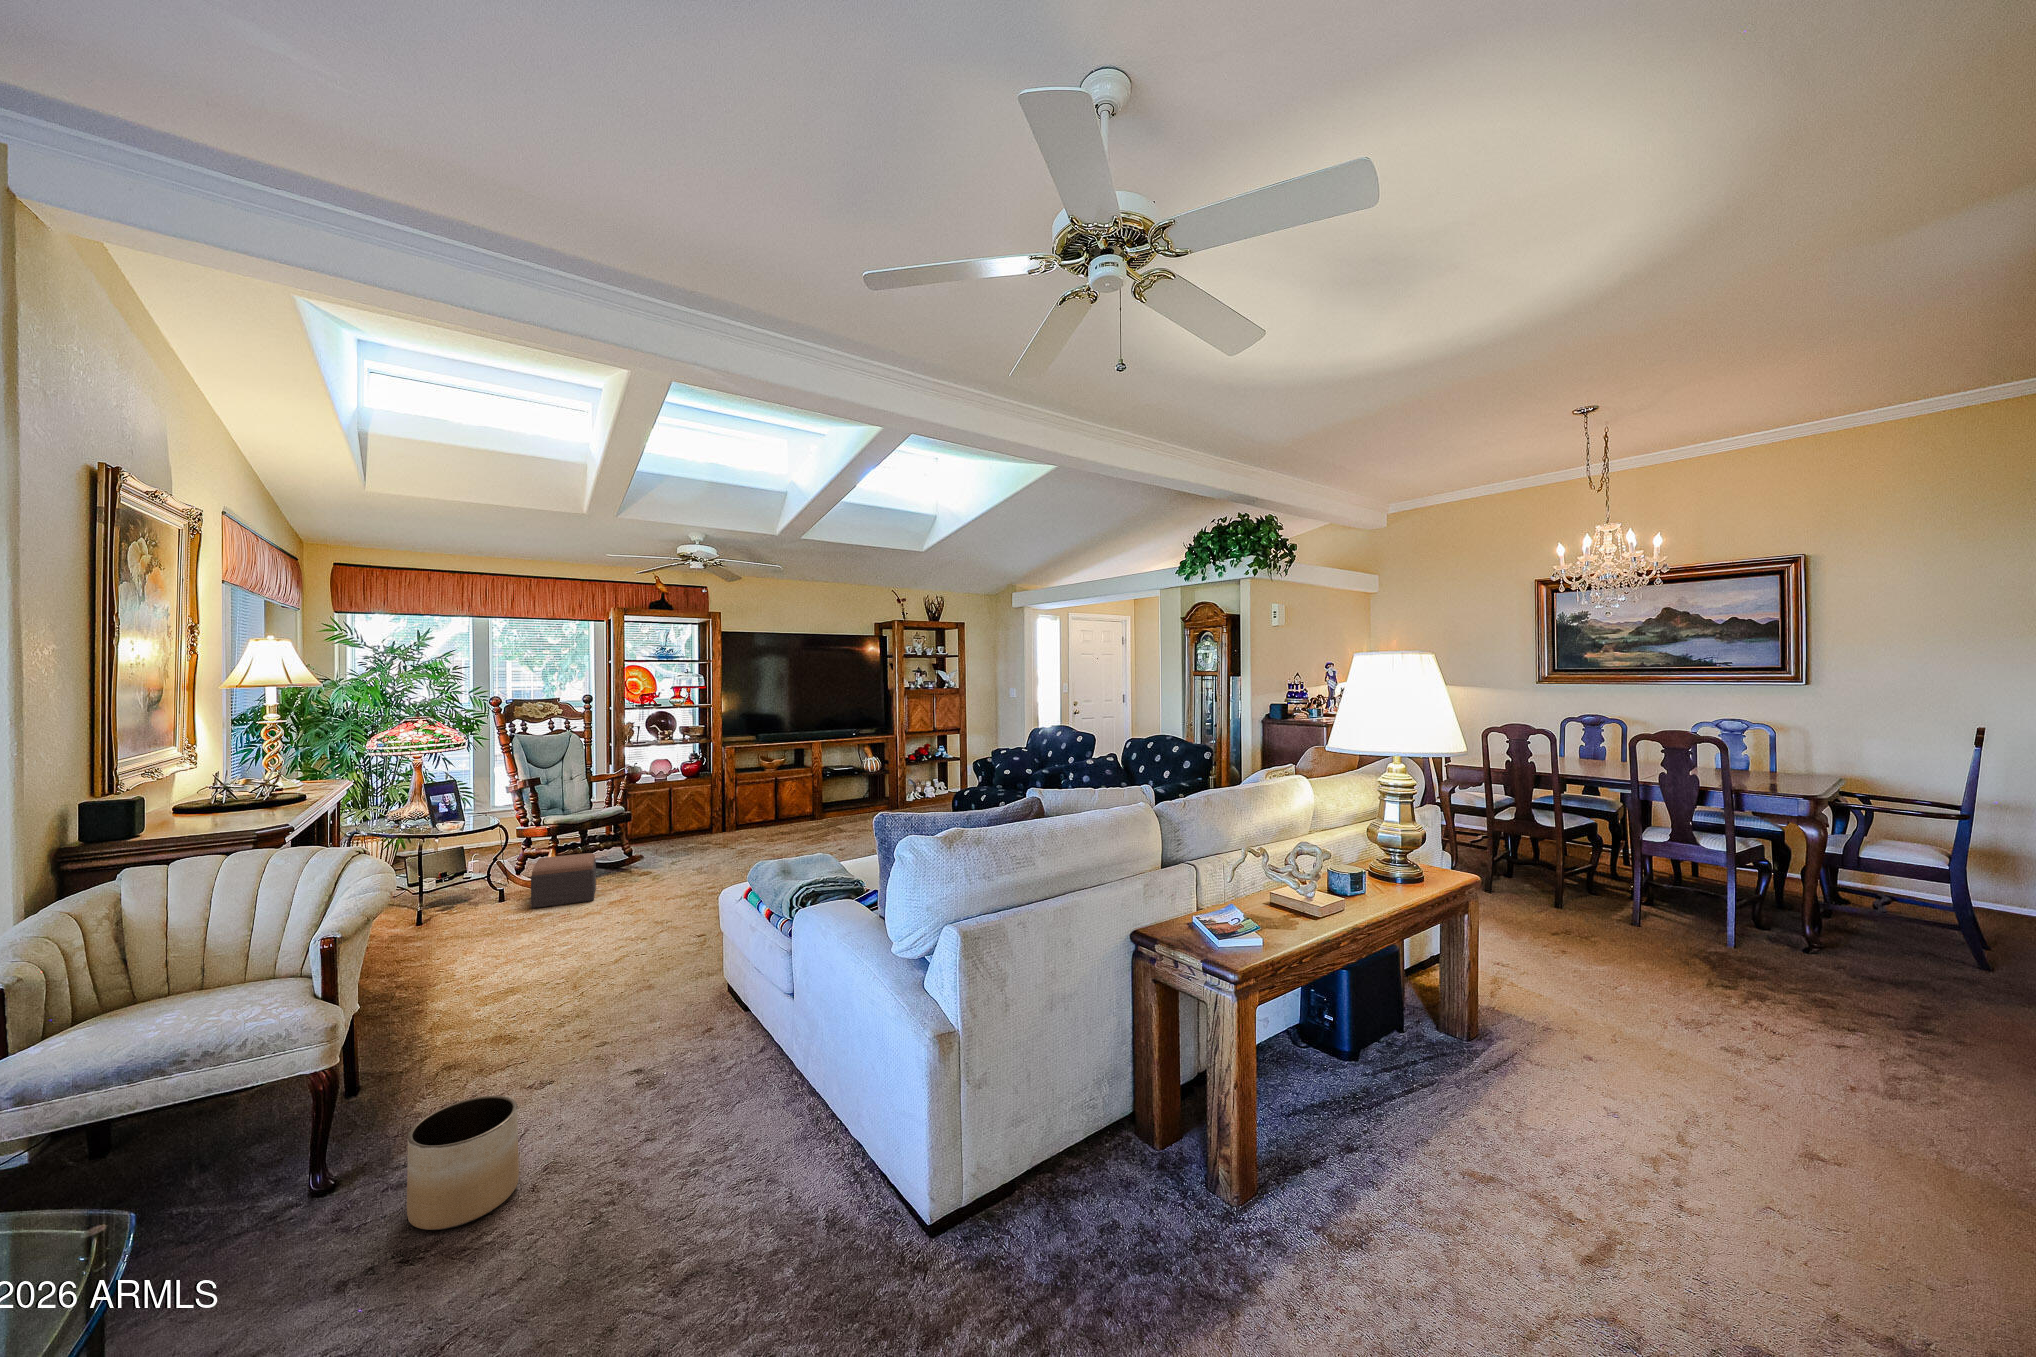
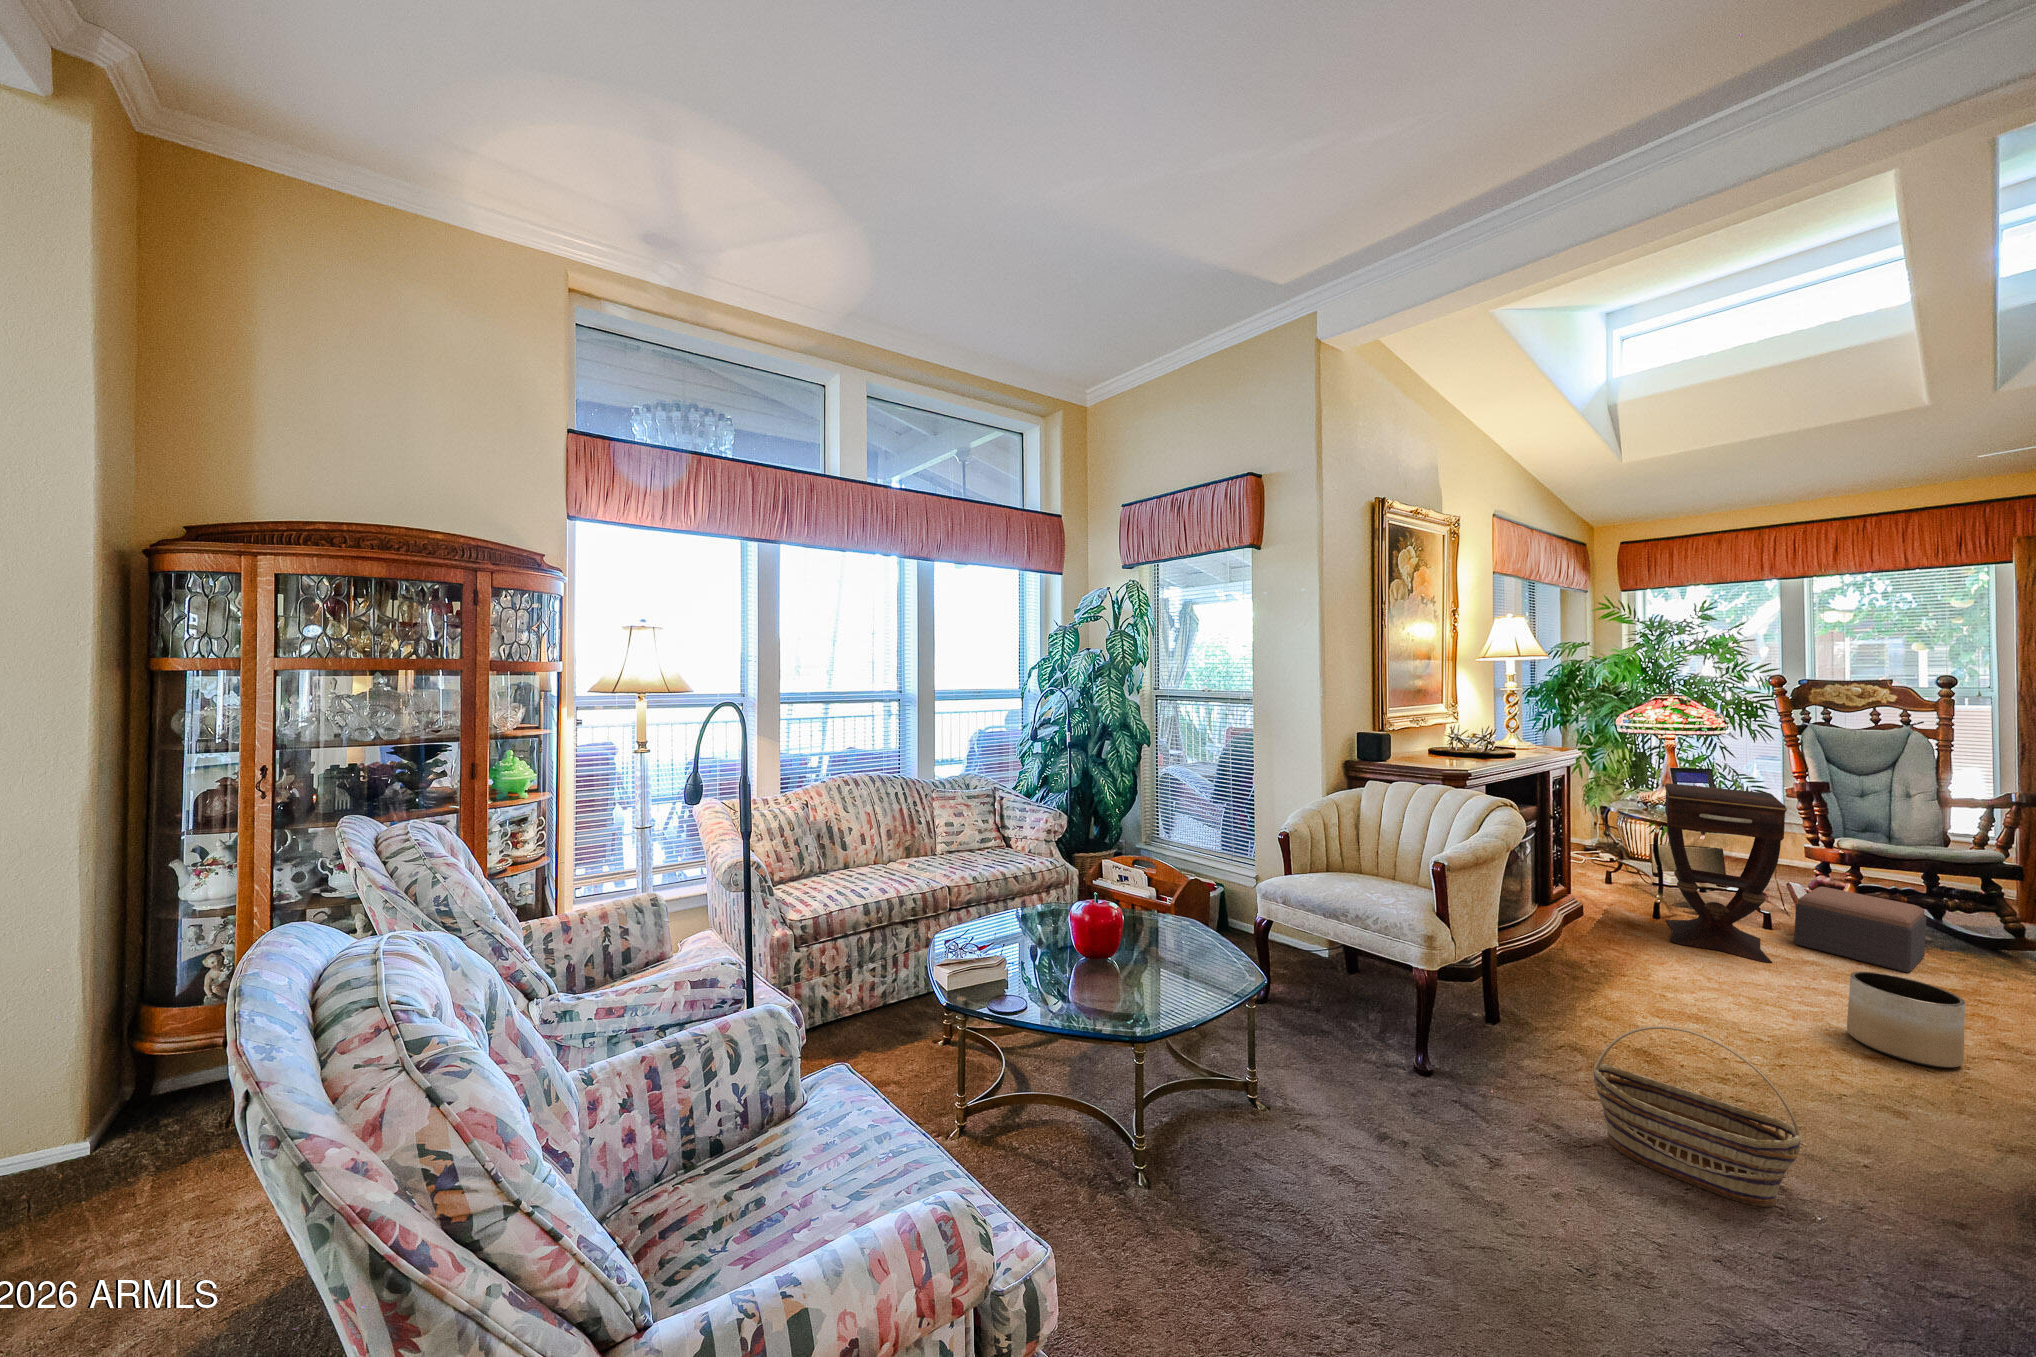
side table: none [435,792,529,942] -> present [1665,783,1787,963]
basket: none [474,980,605,1114] -> present [1593,1026,1801,1207]
planter: present [407,1096,519,1230] -> present [1847,971,1965,1068]

